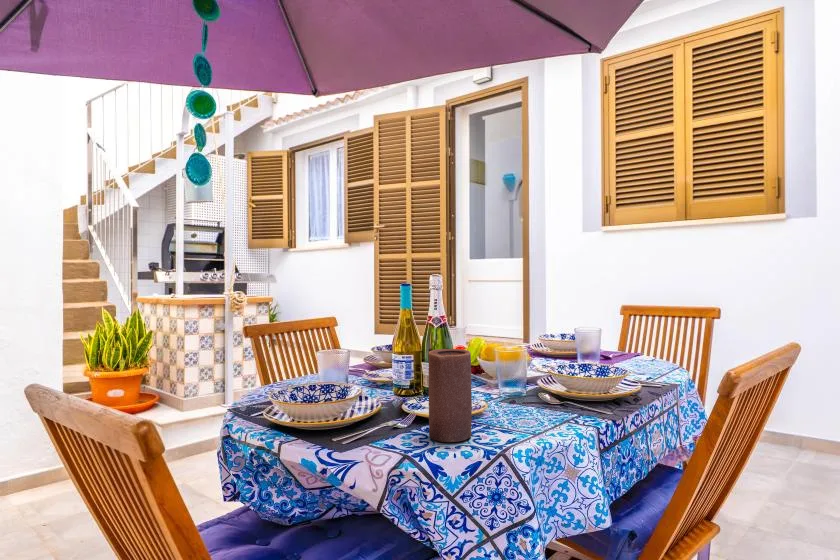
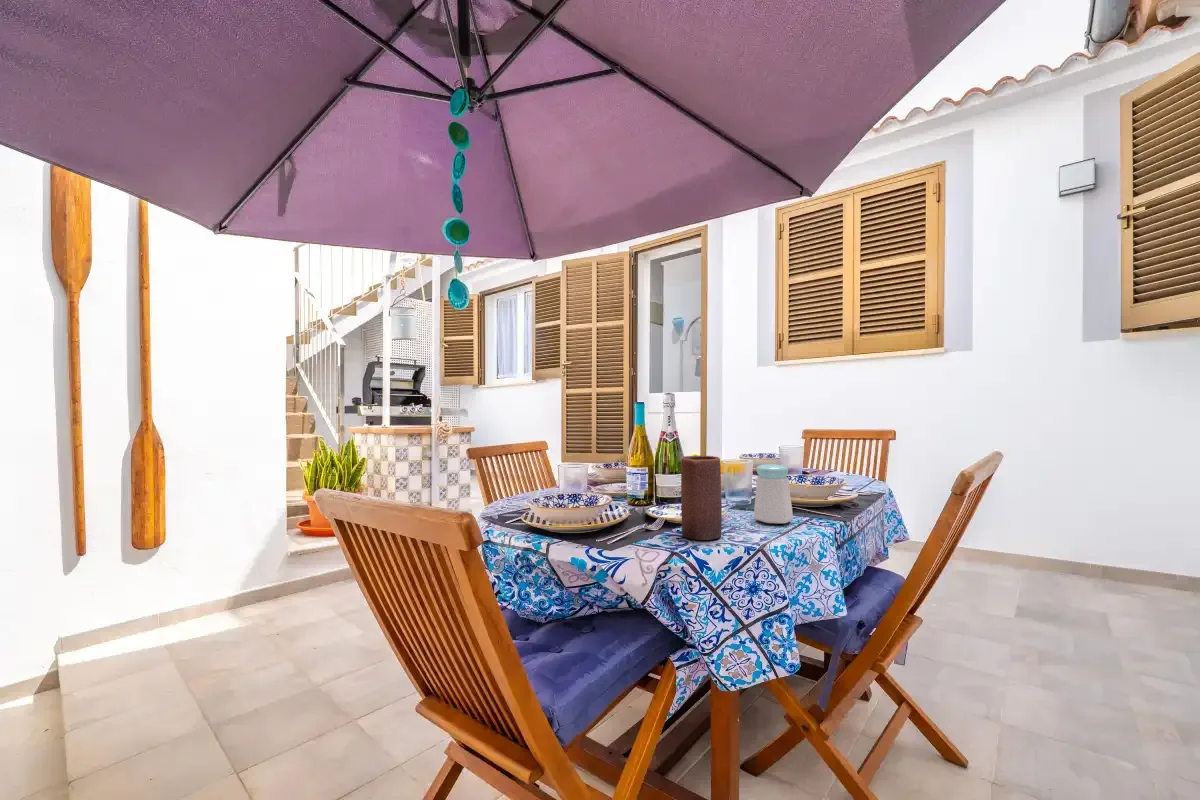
salt shaker: none [518,357,559,423] -> present [754,464,793,524]

